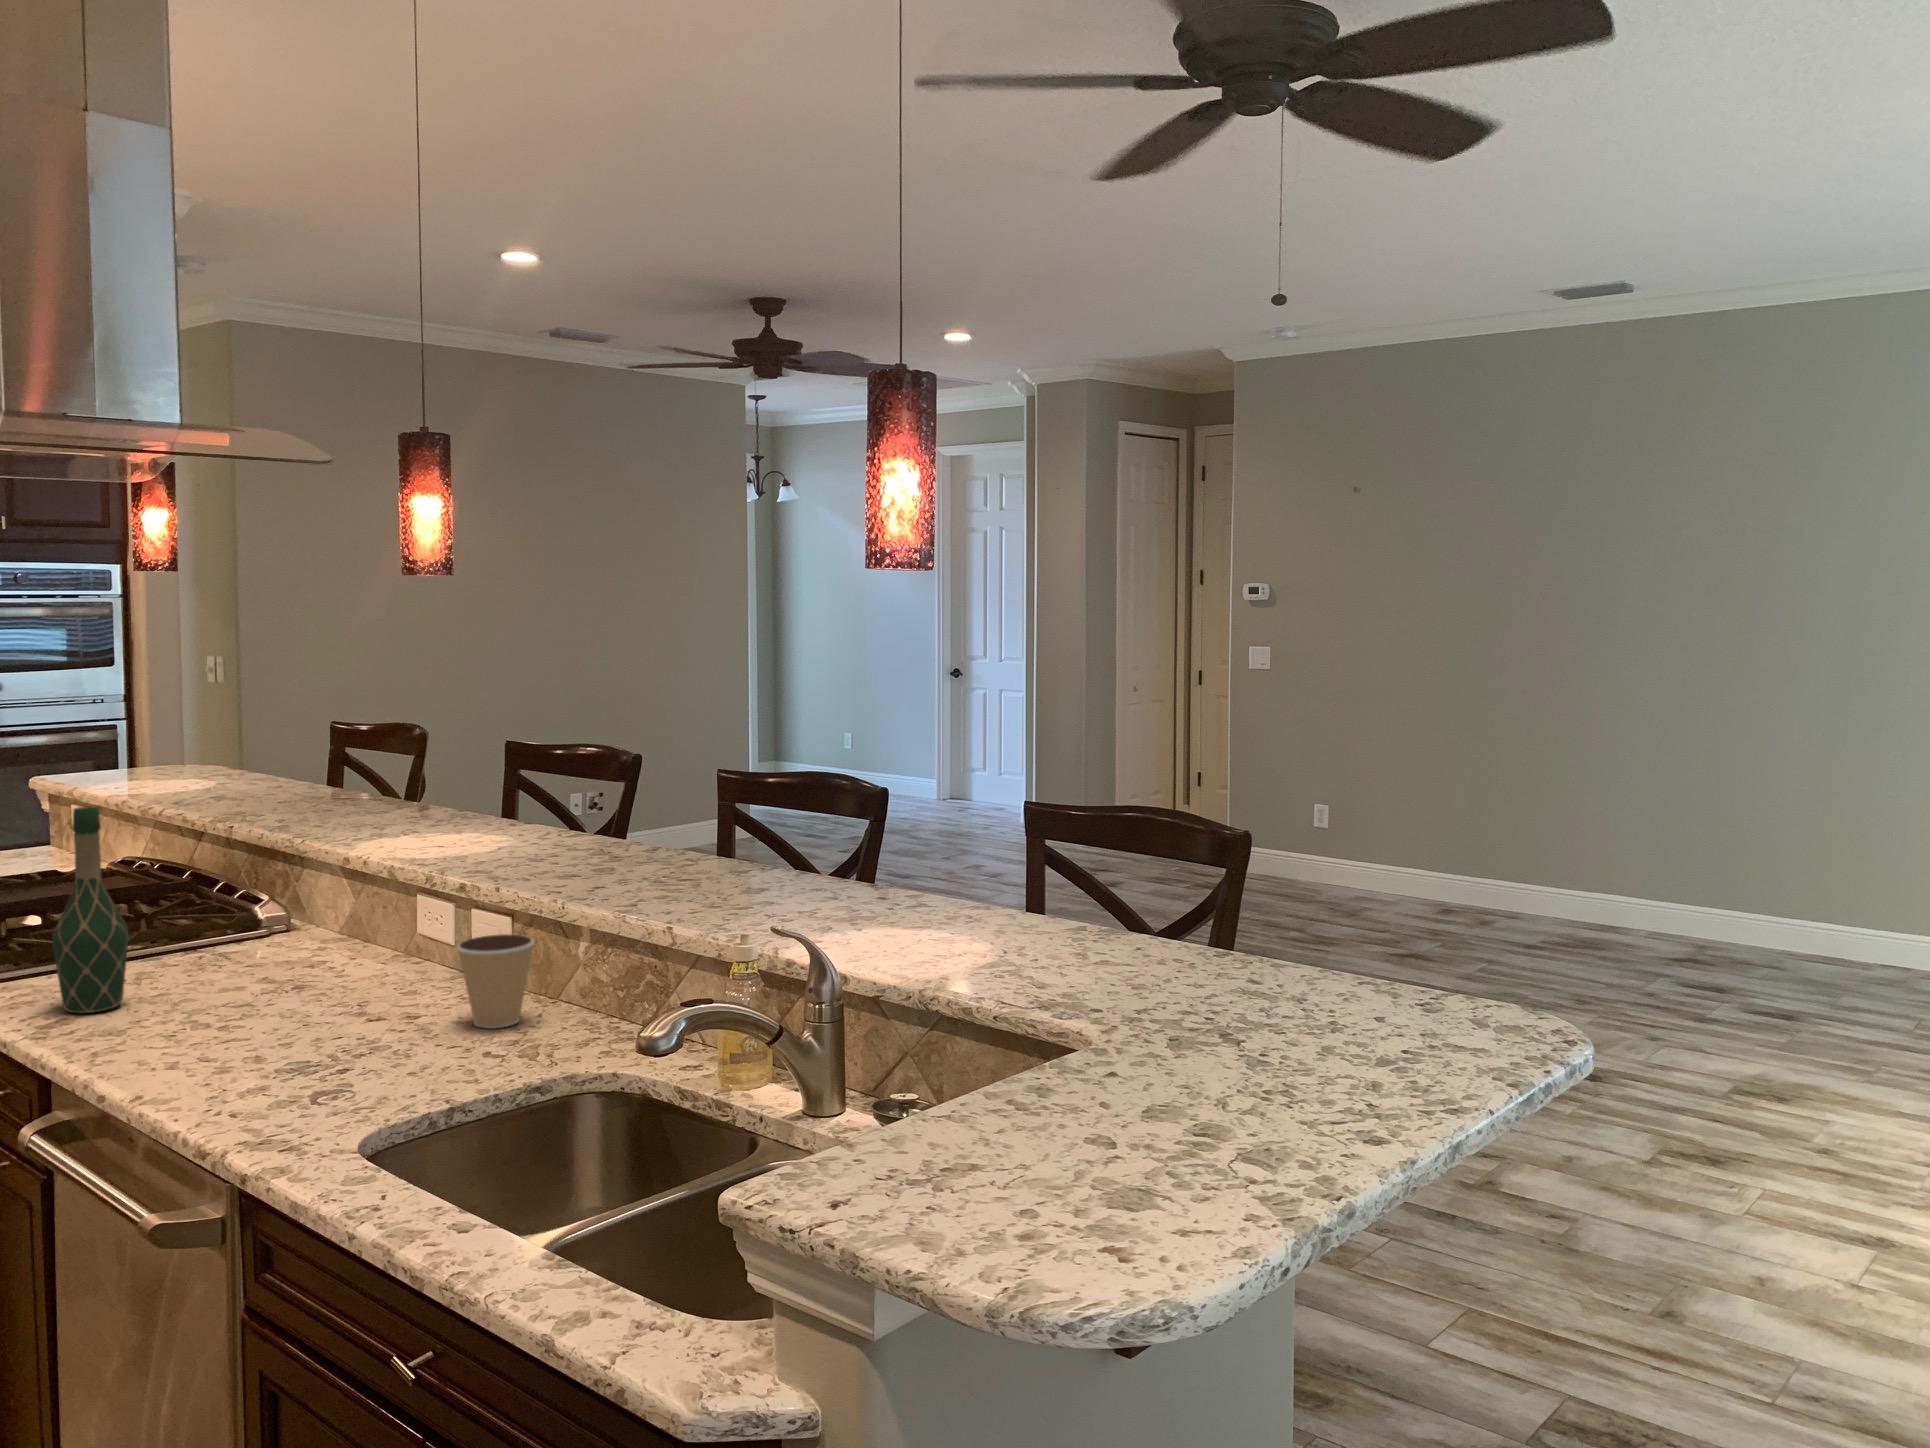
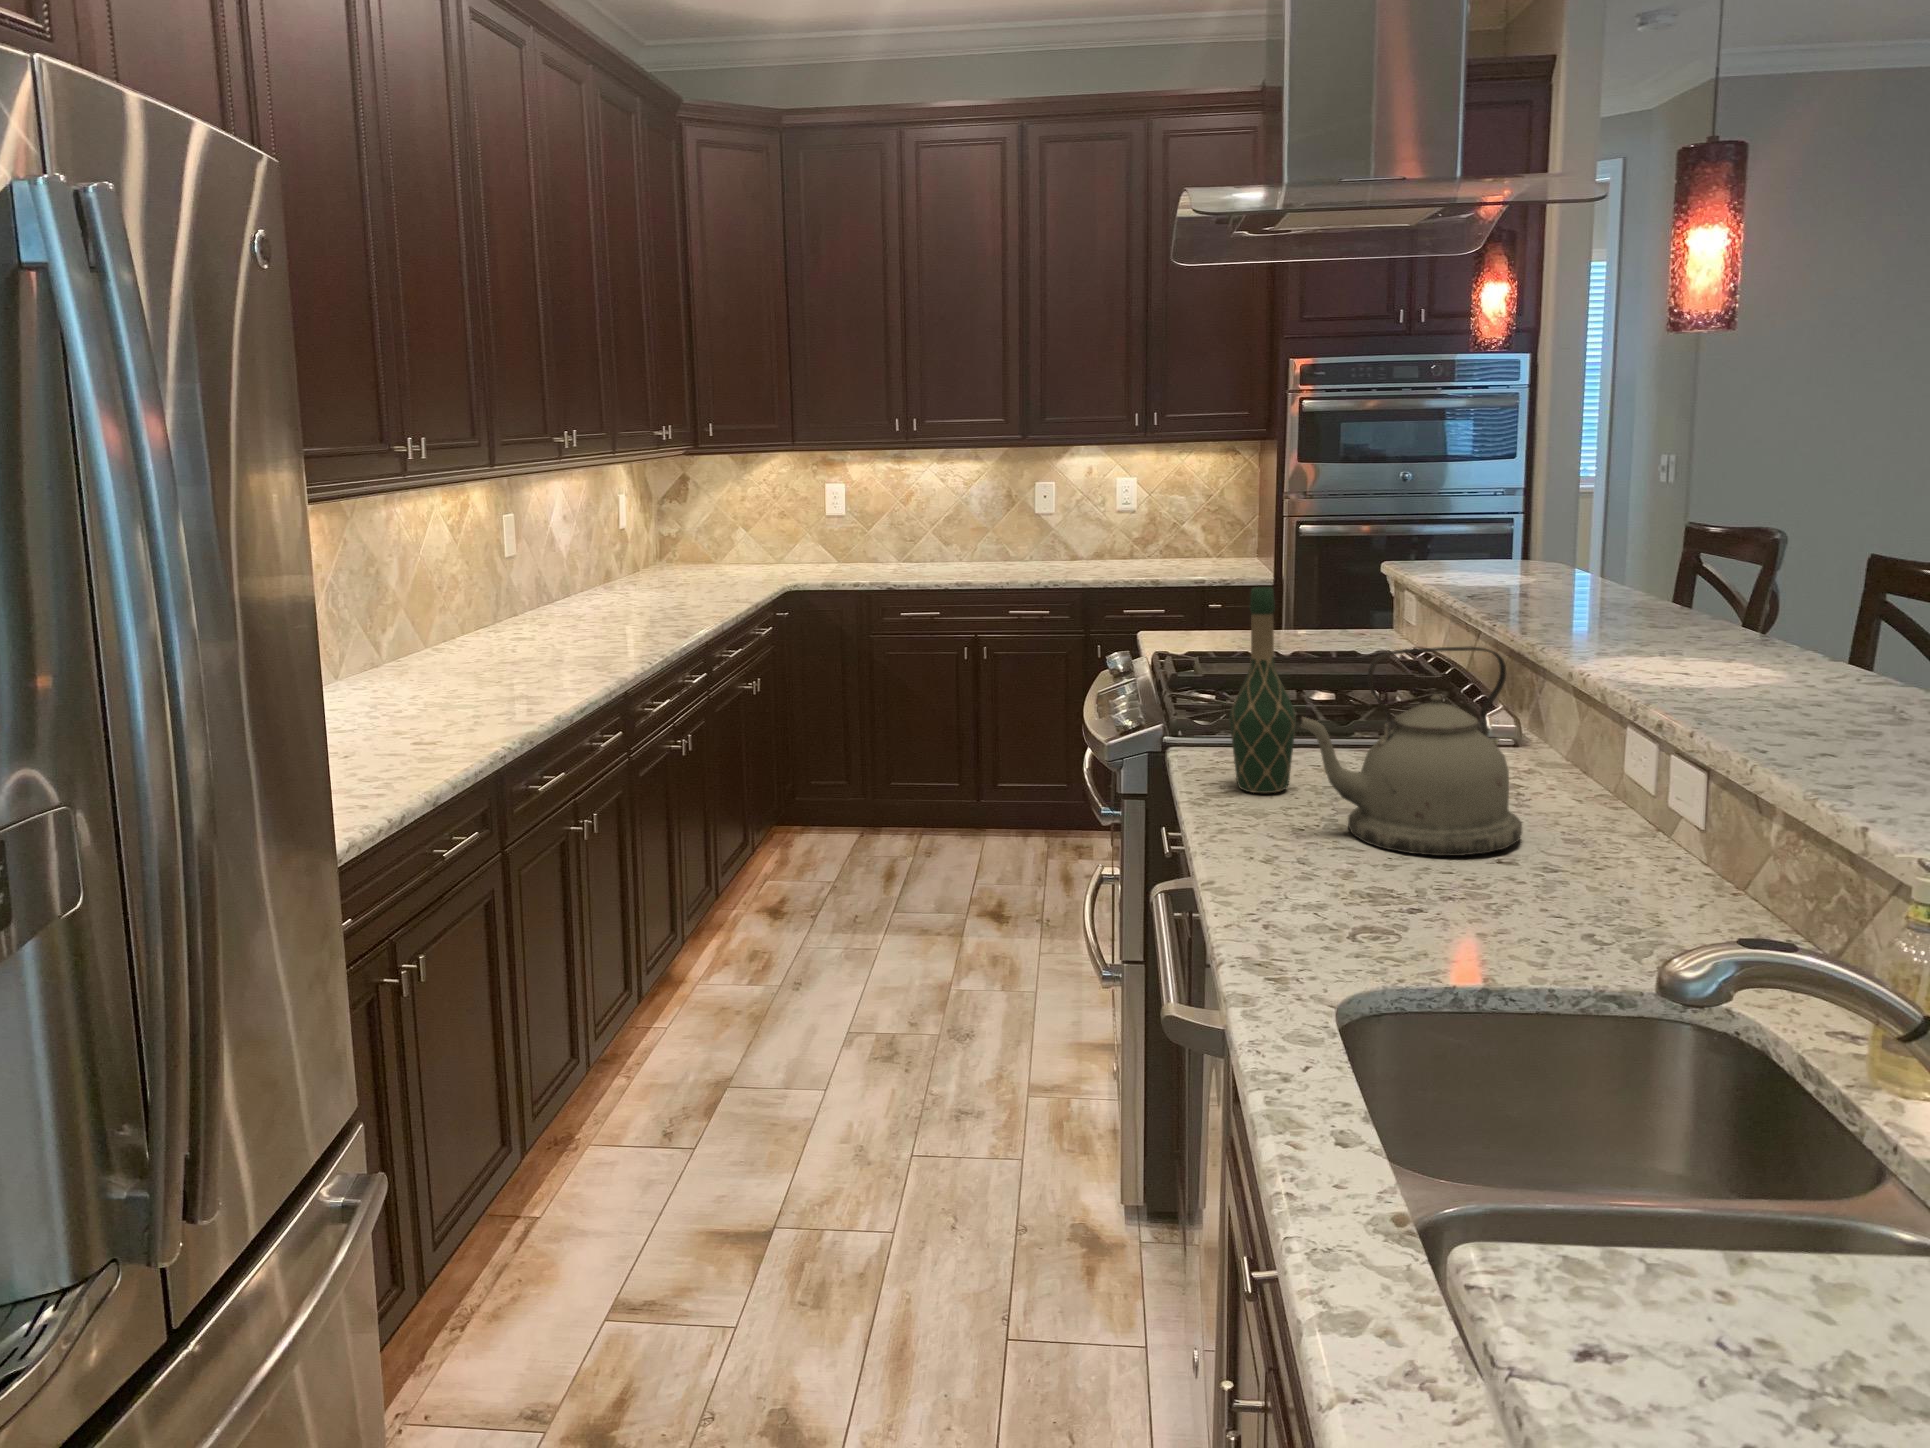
kettle: none [172,842,379,1031] -> present [1298,646,1522,856]
coffee cup: present [457,934,534,1029] -> none [1587,788,1694,909]

